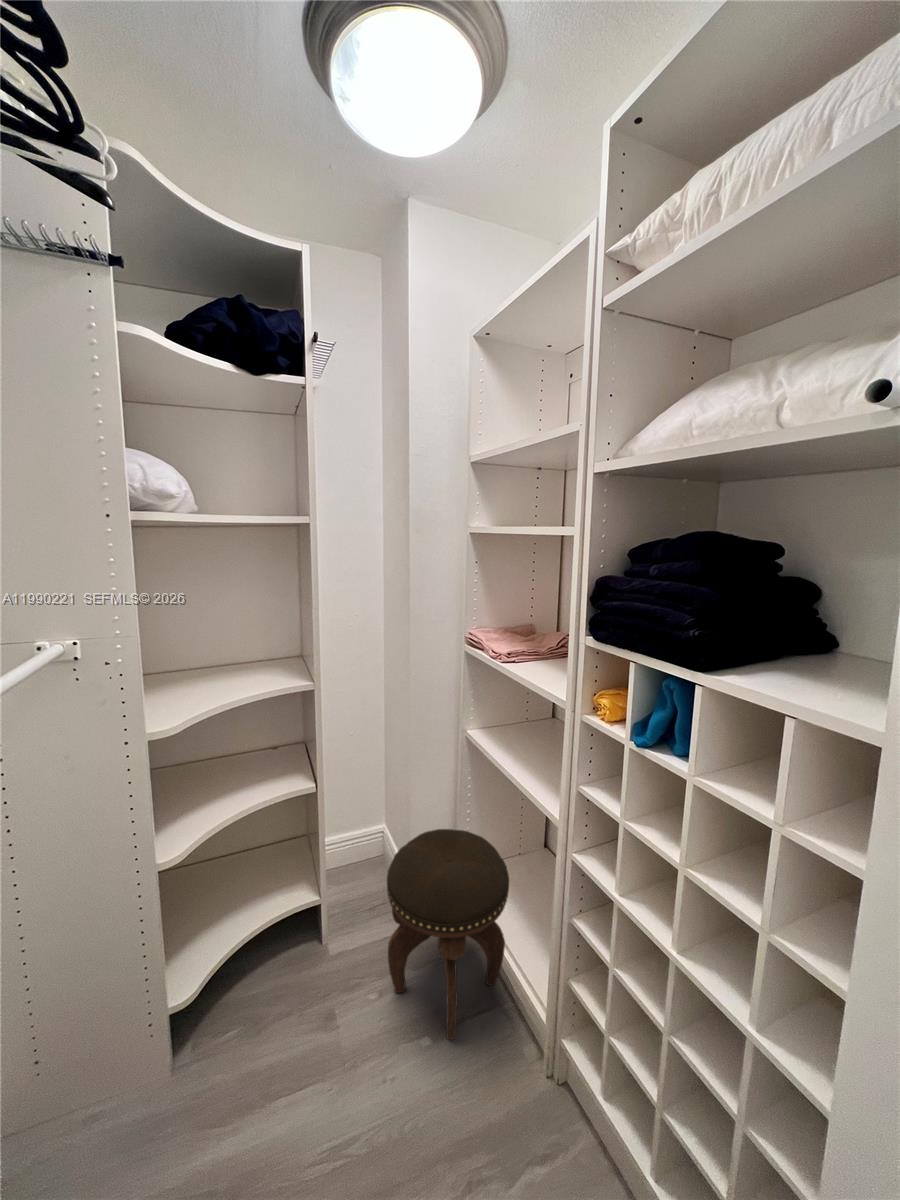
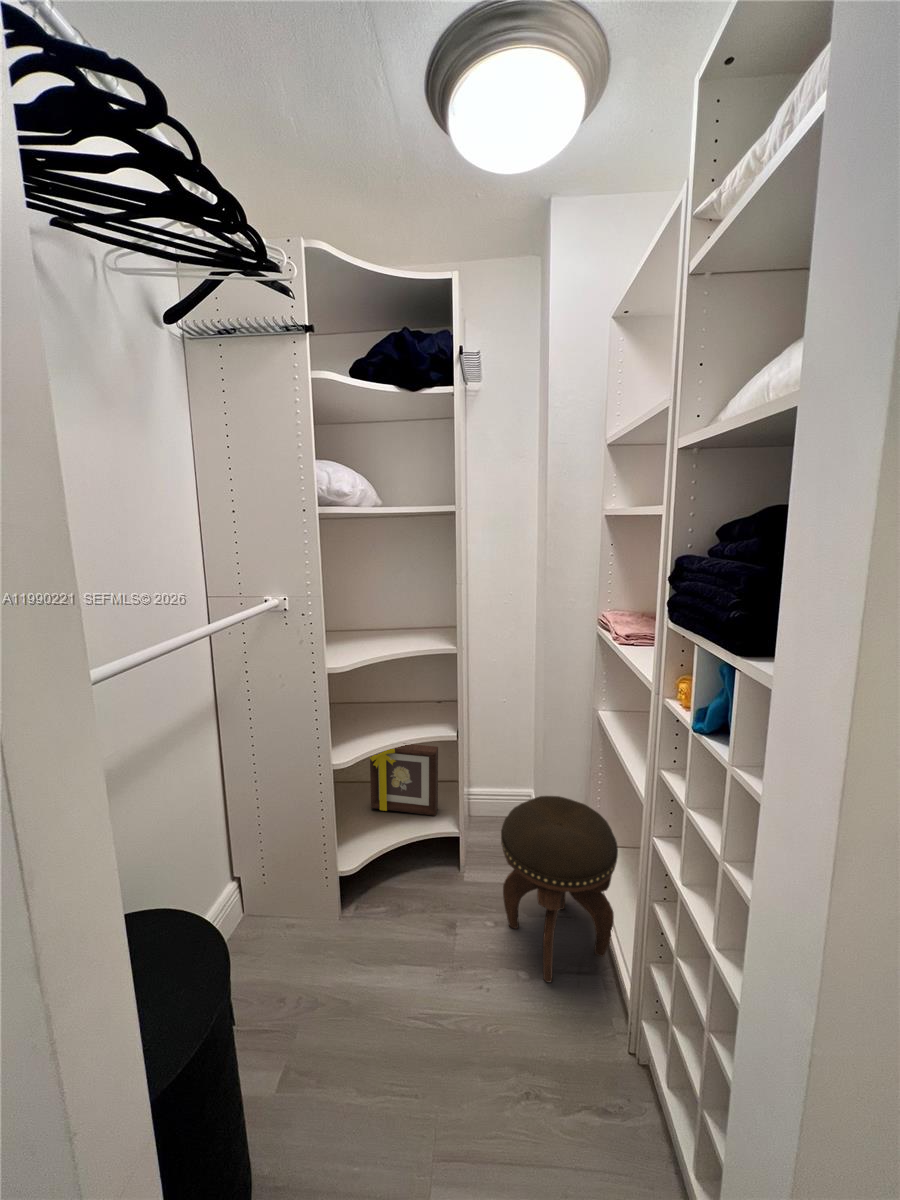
picture frame: none [191,804,288,907] -> present [370,744,438,816]

